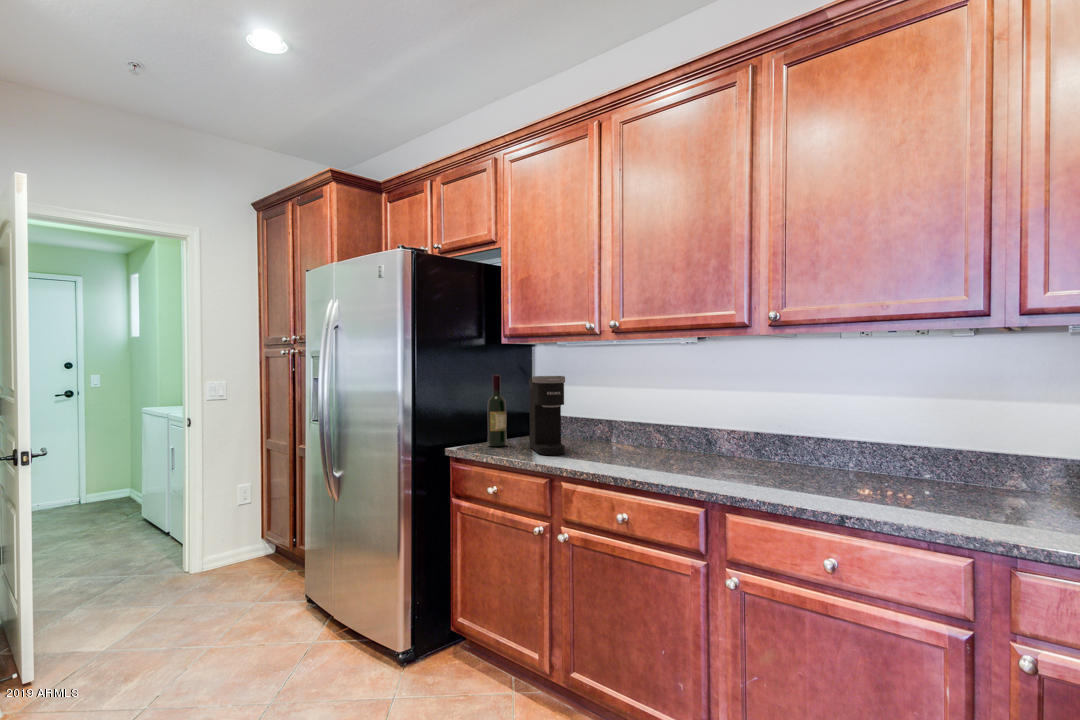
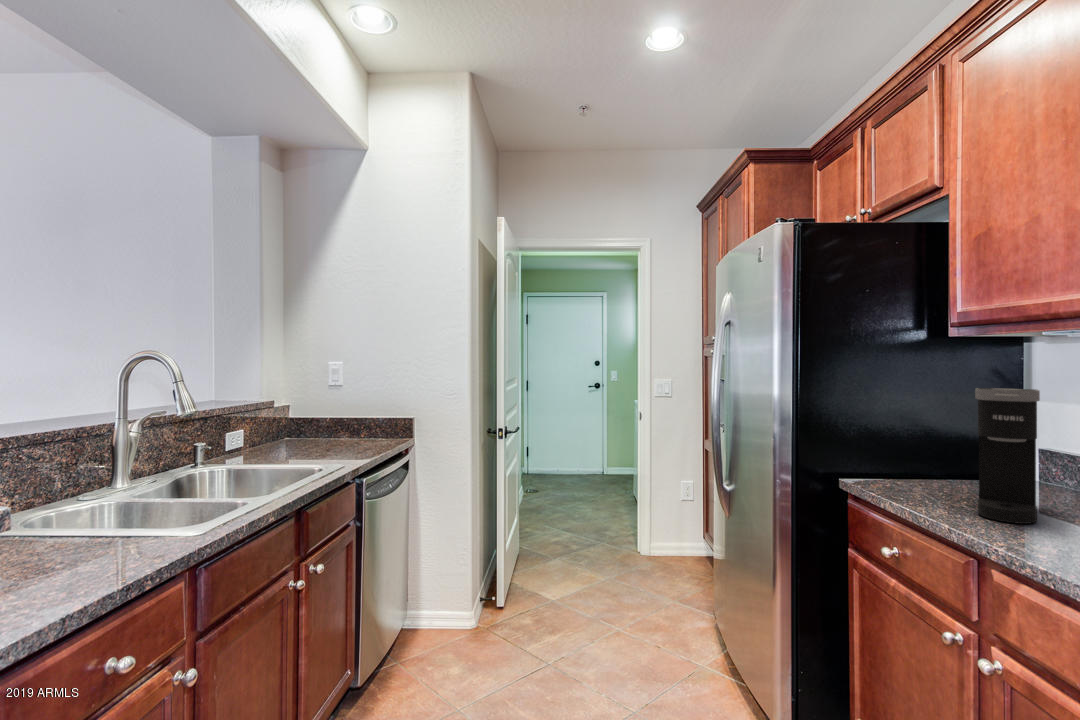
wine bottle: present [488,375,507,447] -> none [909,384,942,491]

